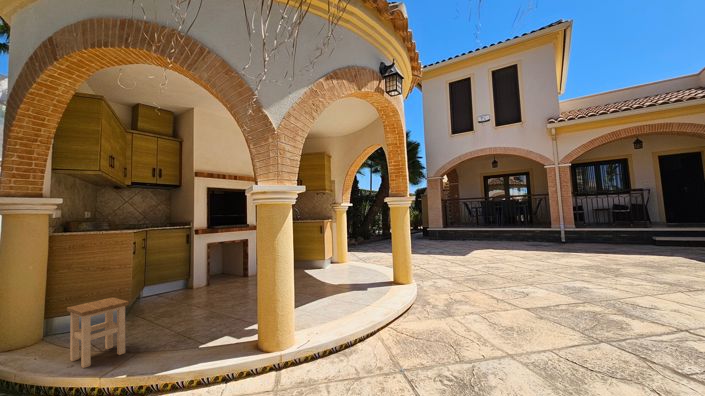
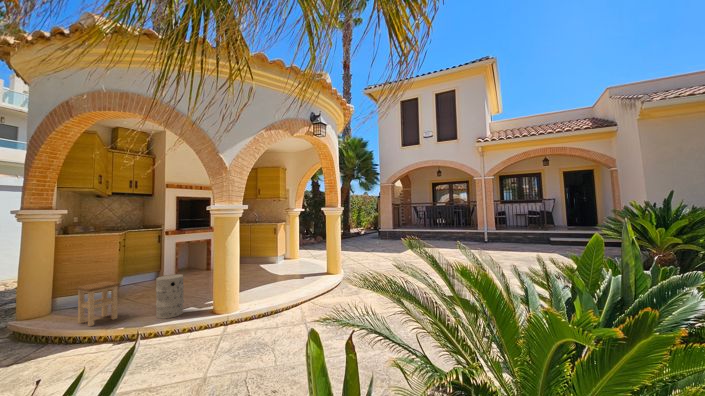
trash can: none [178,288,218,355] -> present [156,274,184,319]

